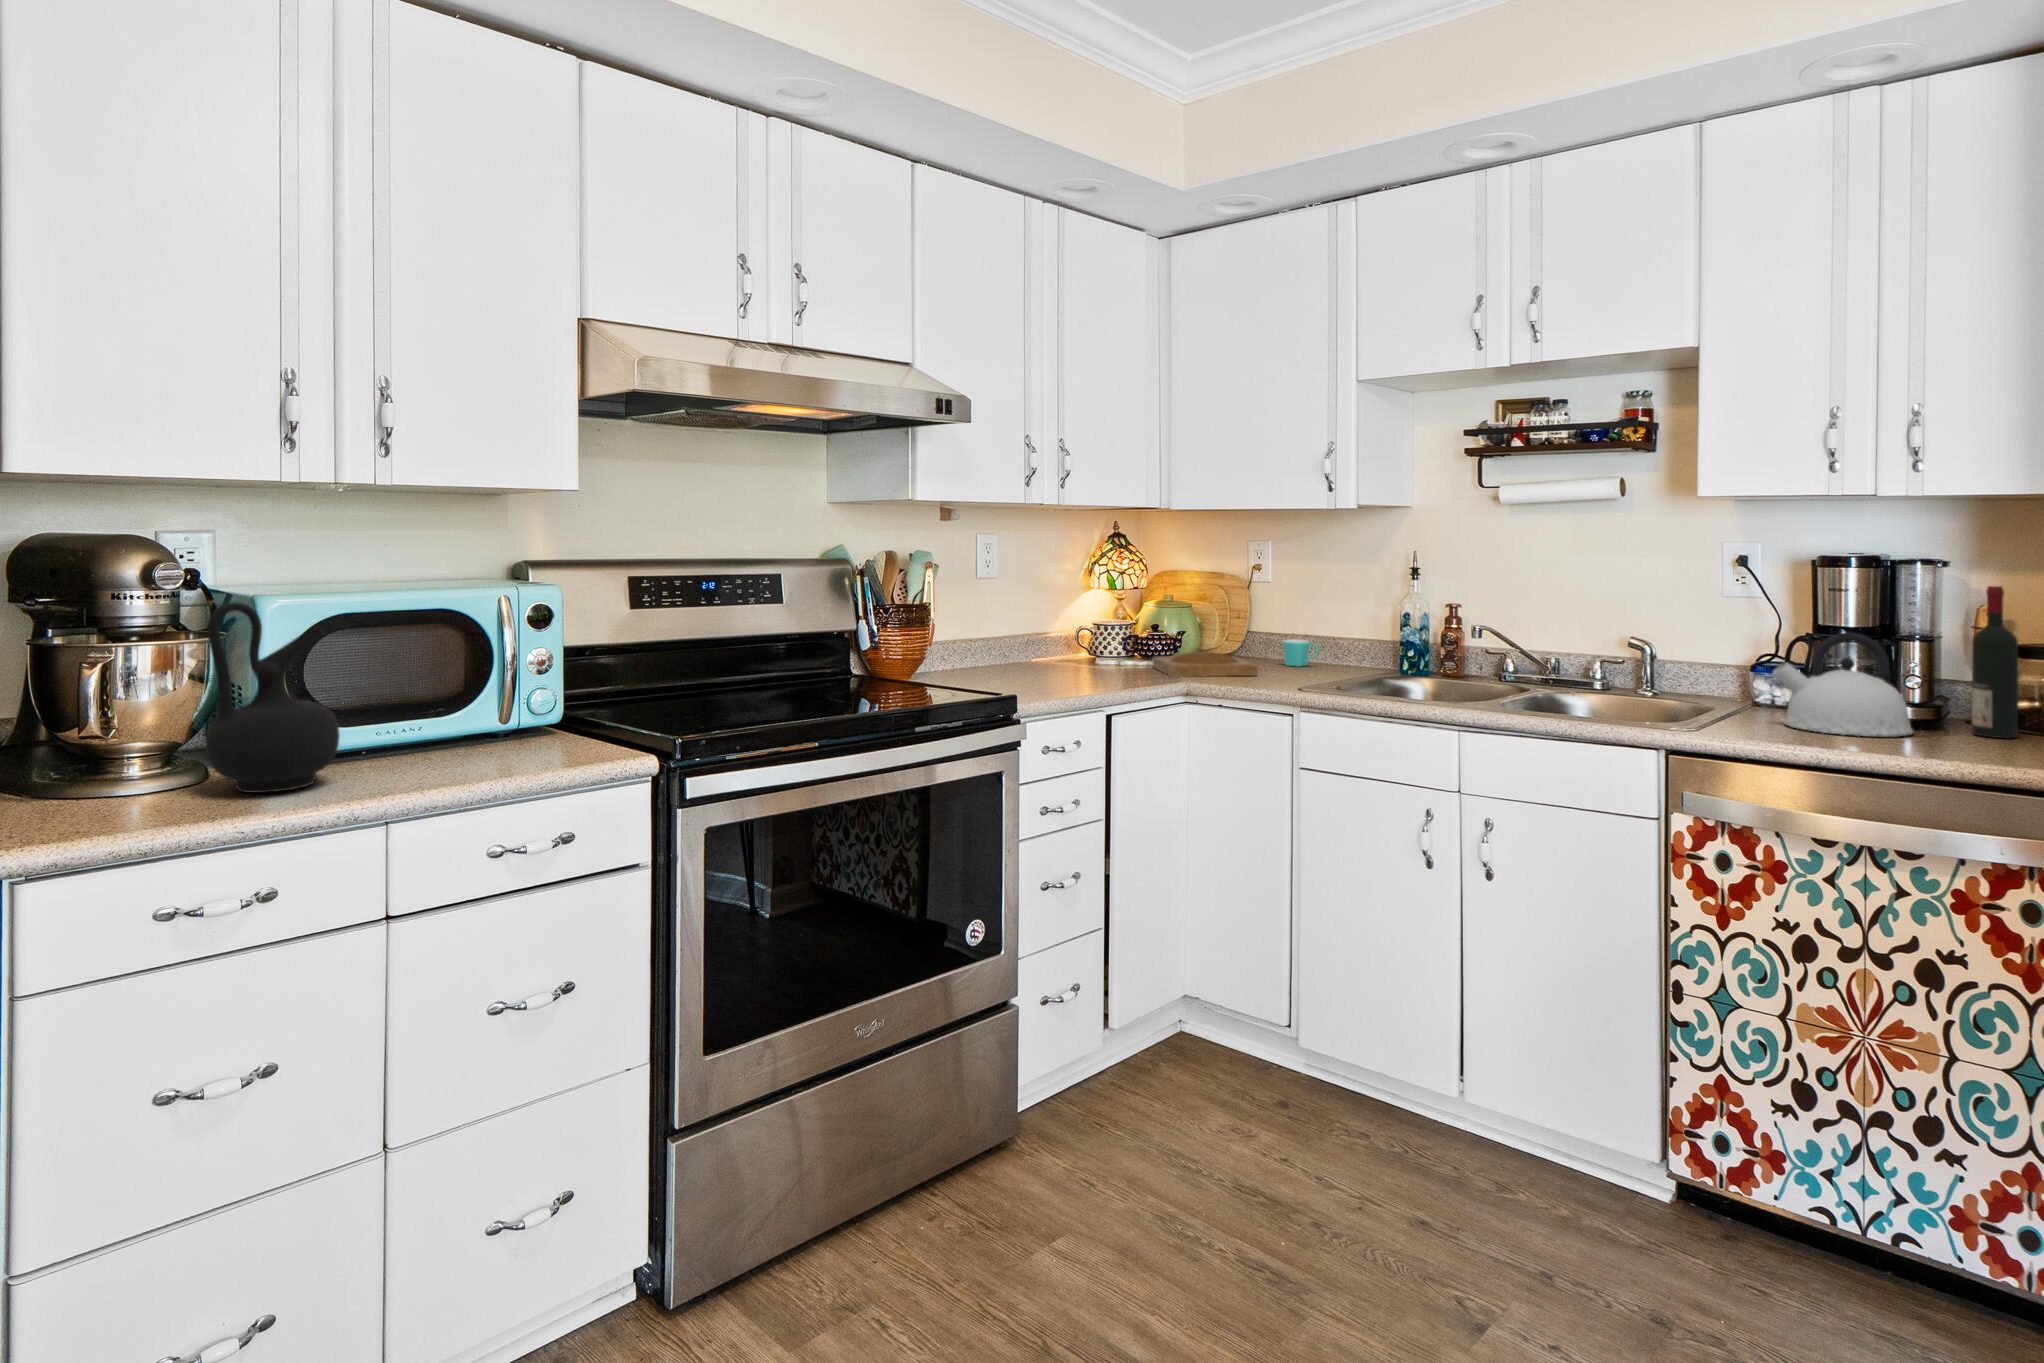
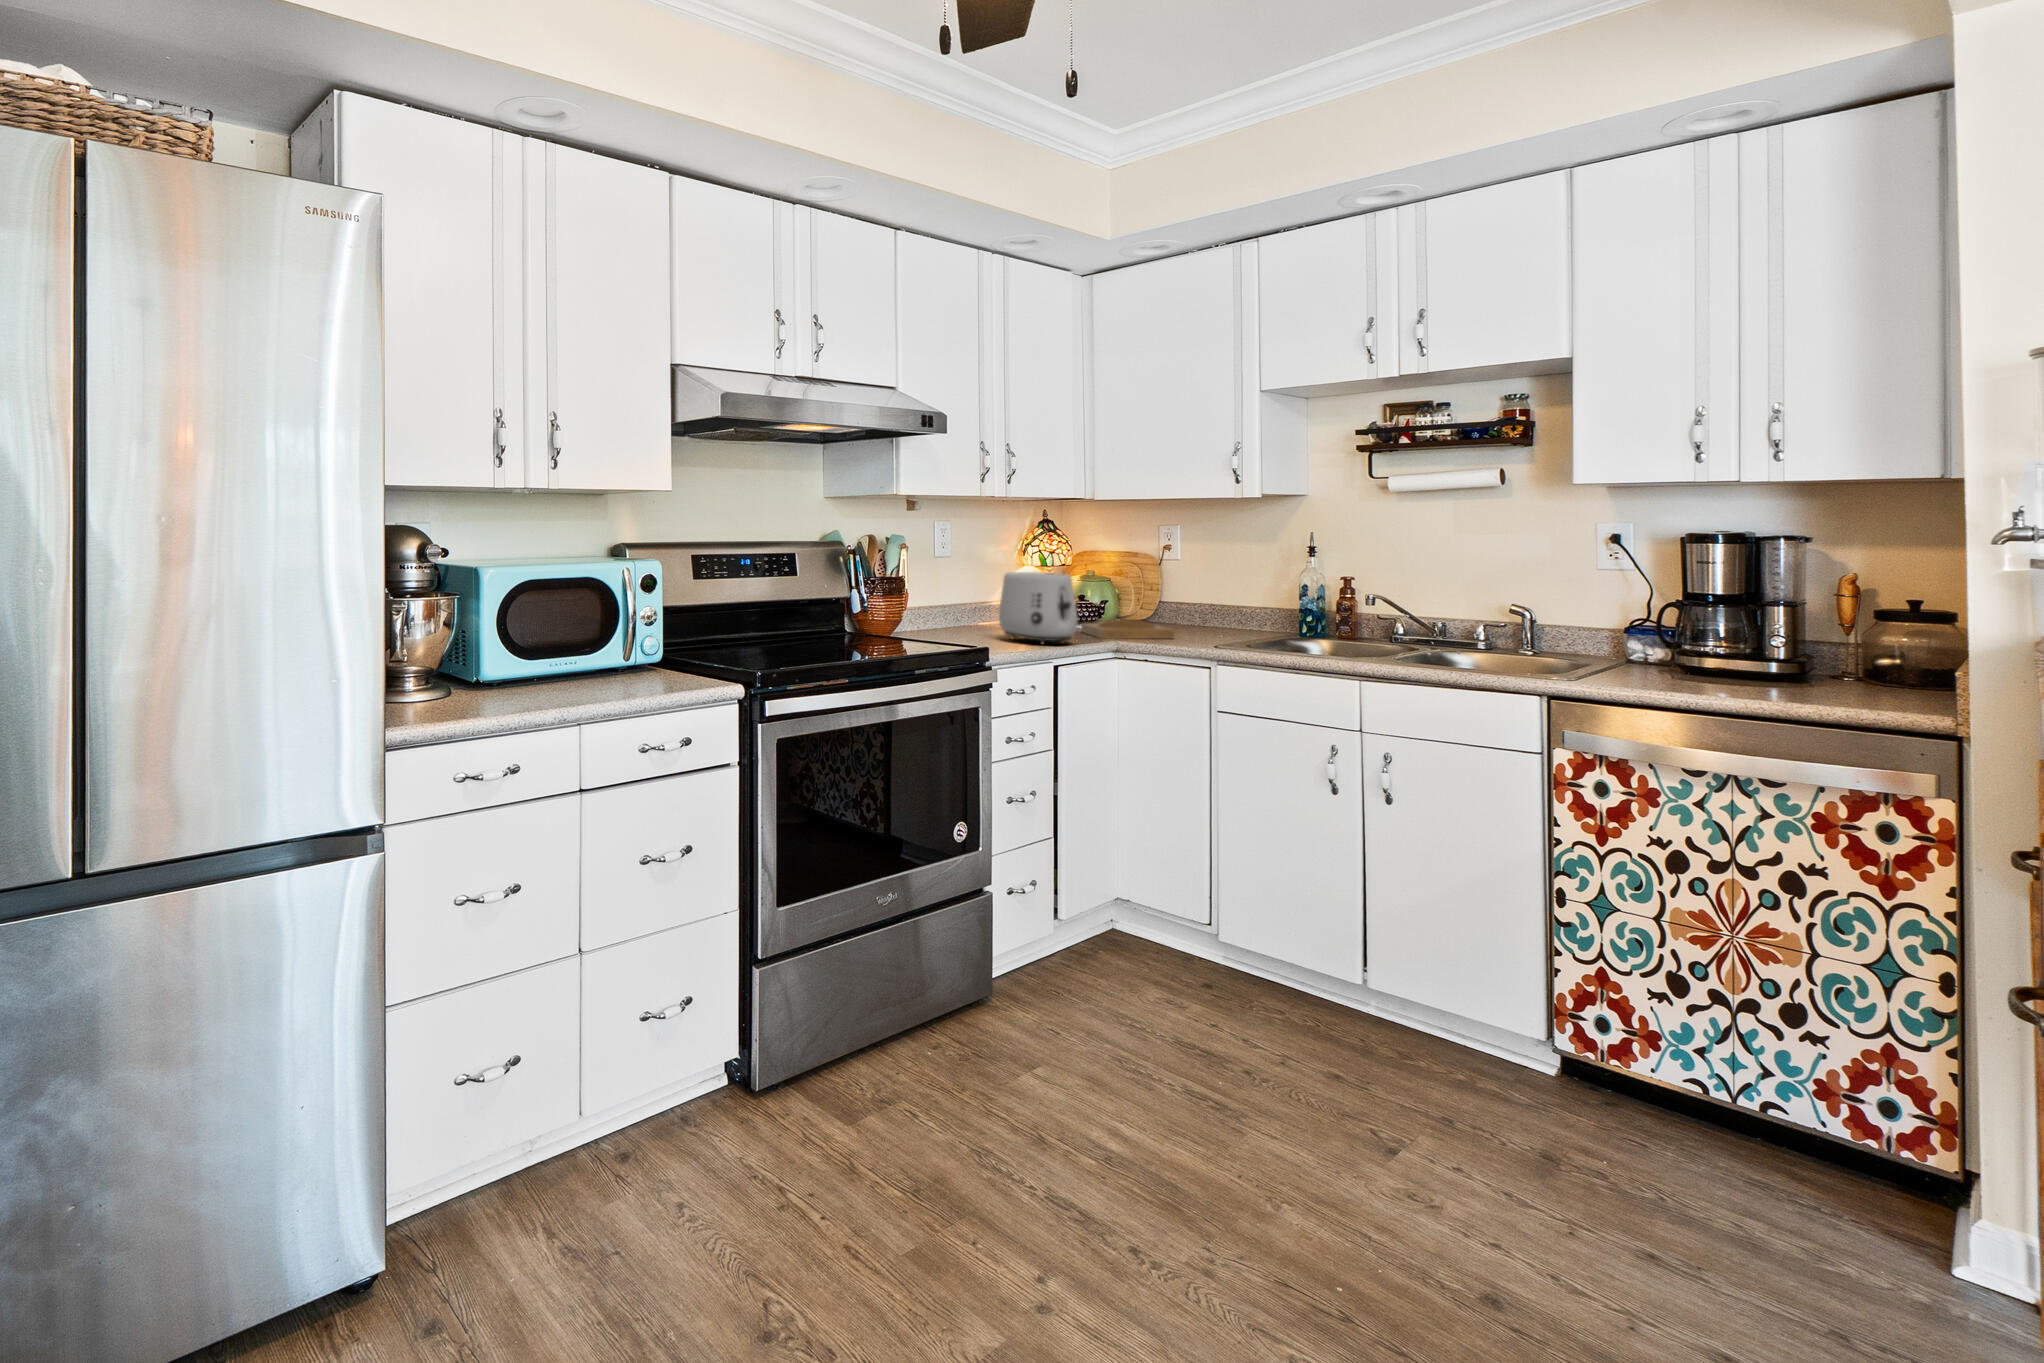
wine bottle: present [1972,586,2018,738] -> none [1836,559,1880,690]
toaster: none [1047,596,1139,686] -> present [999,572,1078,644]
ceramic jug: present [206,602,340,793] -> none [456,571,537,703]
kettle: present [1773,633,1914,737] -> none [1646,599,1779,687]
mug: present [1282,639,1319,666] -> none [1191,610,1225,632]

